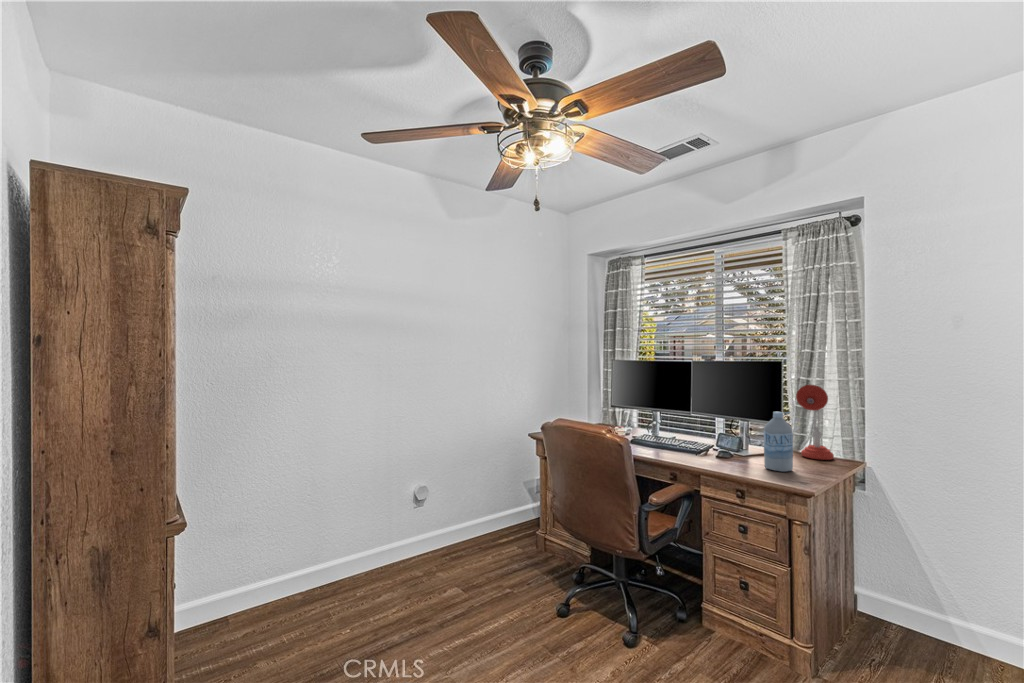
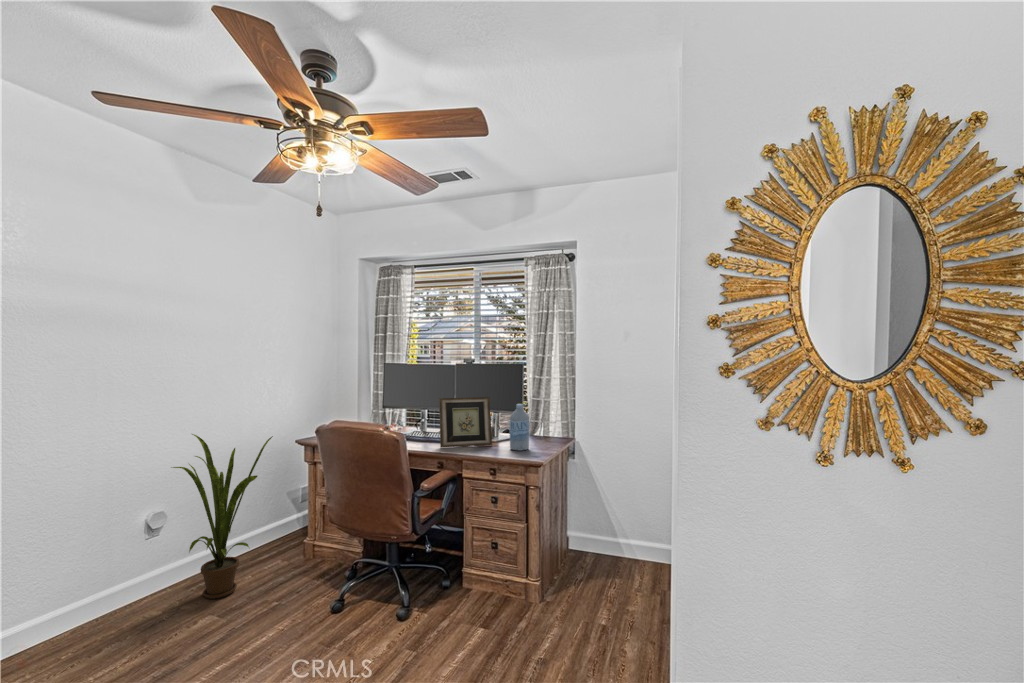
desk lamp: present [796,385,834,460] -> none [532,382,556,439]
picture frame: none [671,399,740,459] -> present [439,397,492,447]
house plant: none [425,419,508,570] -> present [173,434,273,599]

